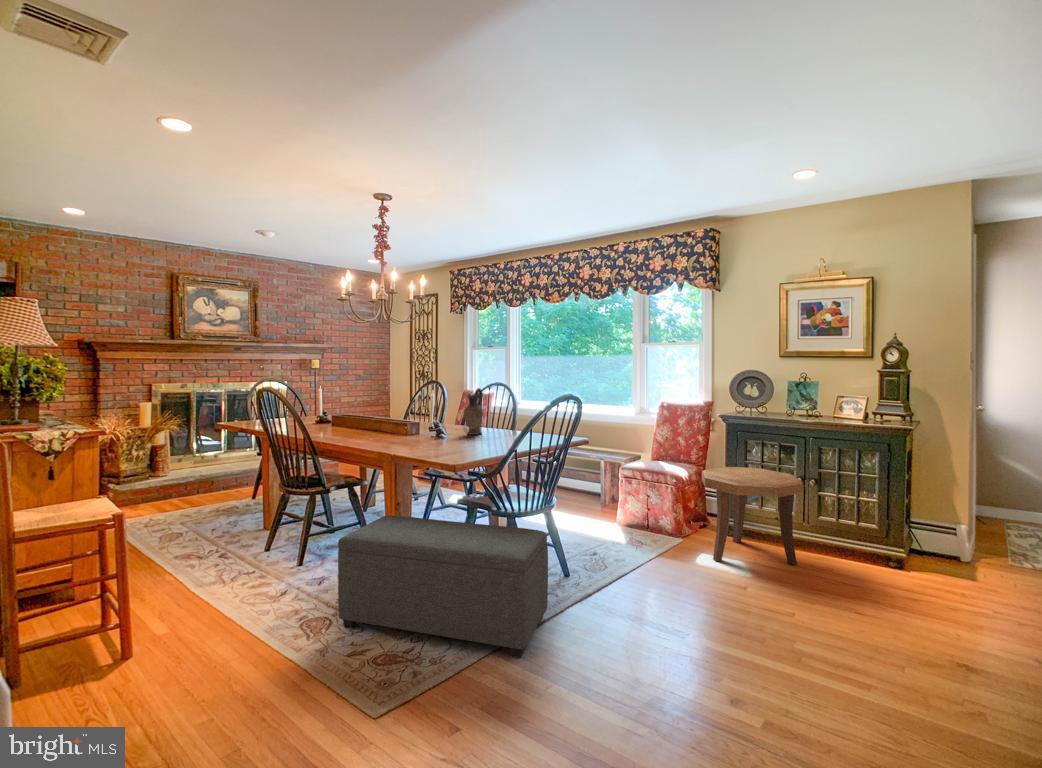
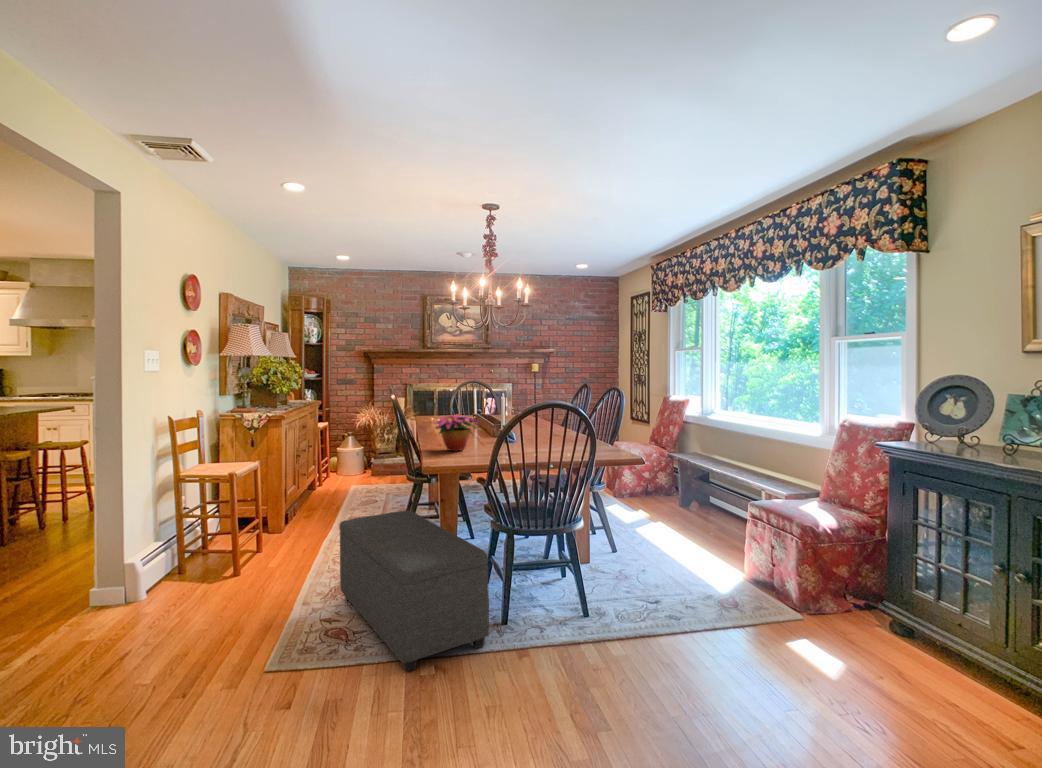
ceramic pitcher: present [464,388,483,435] -> none [532,394,558,443]
flower arrangement: none [396,409,452,448] -> present [435,414,476,451]
side table: present [702,467,803,565] -> none [791,522,969,705]

